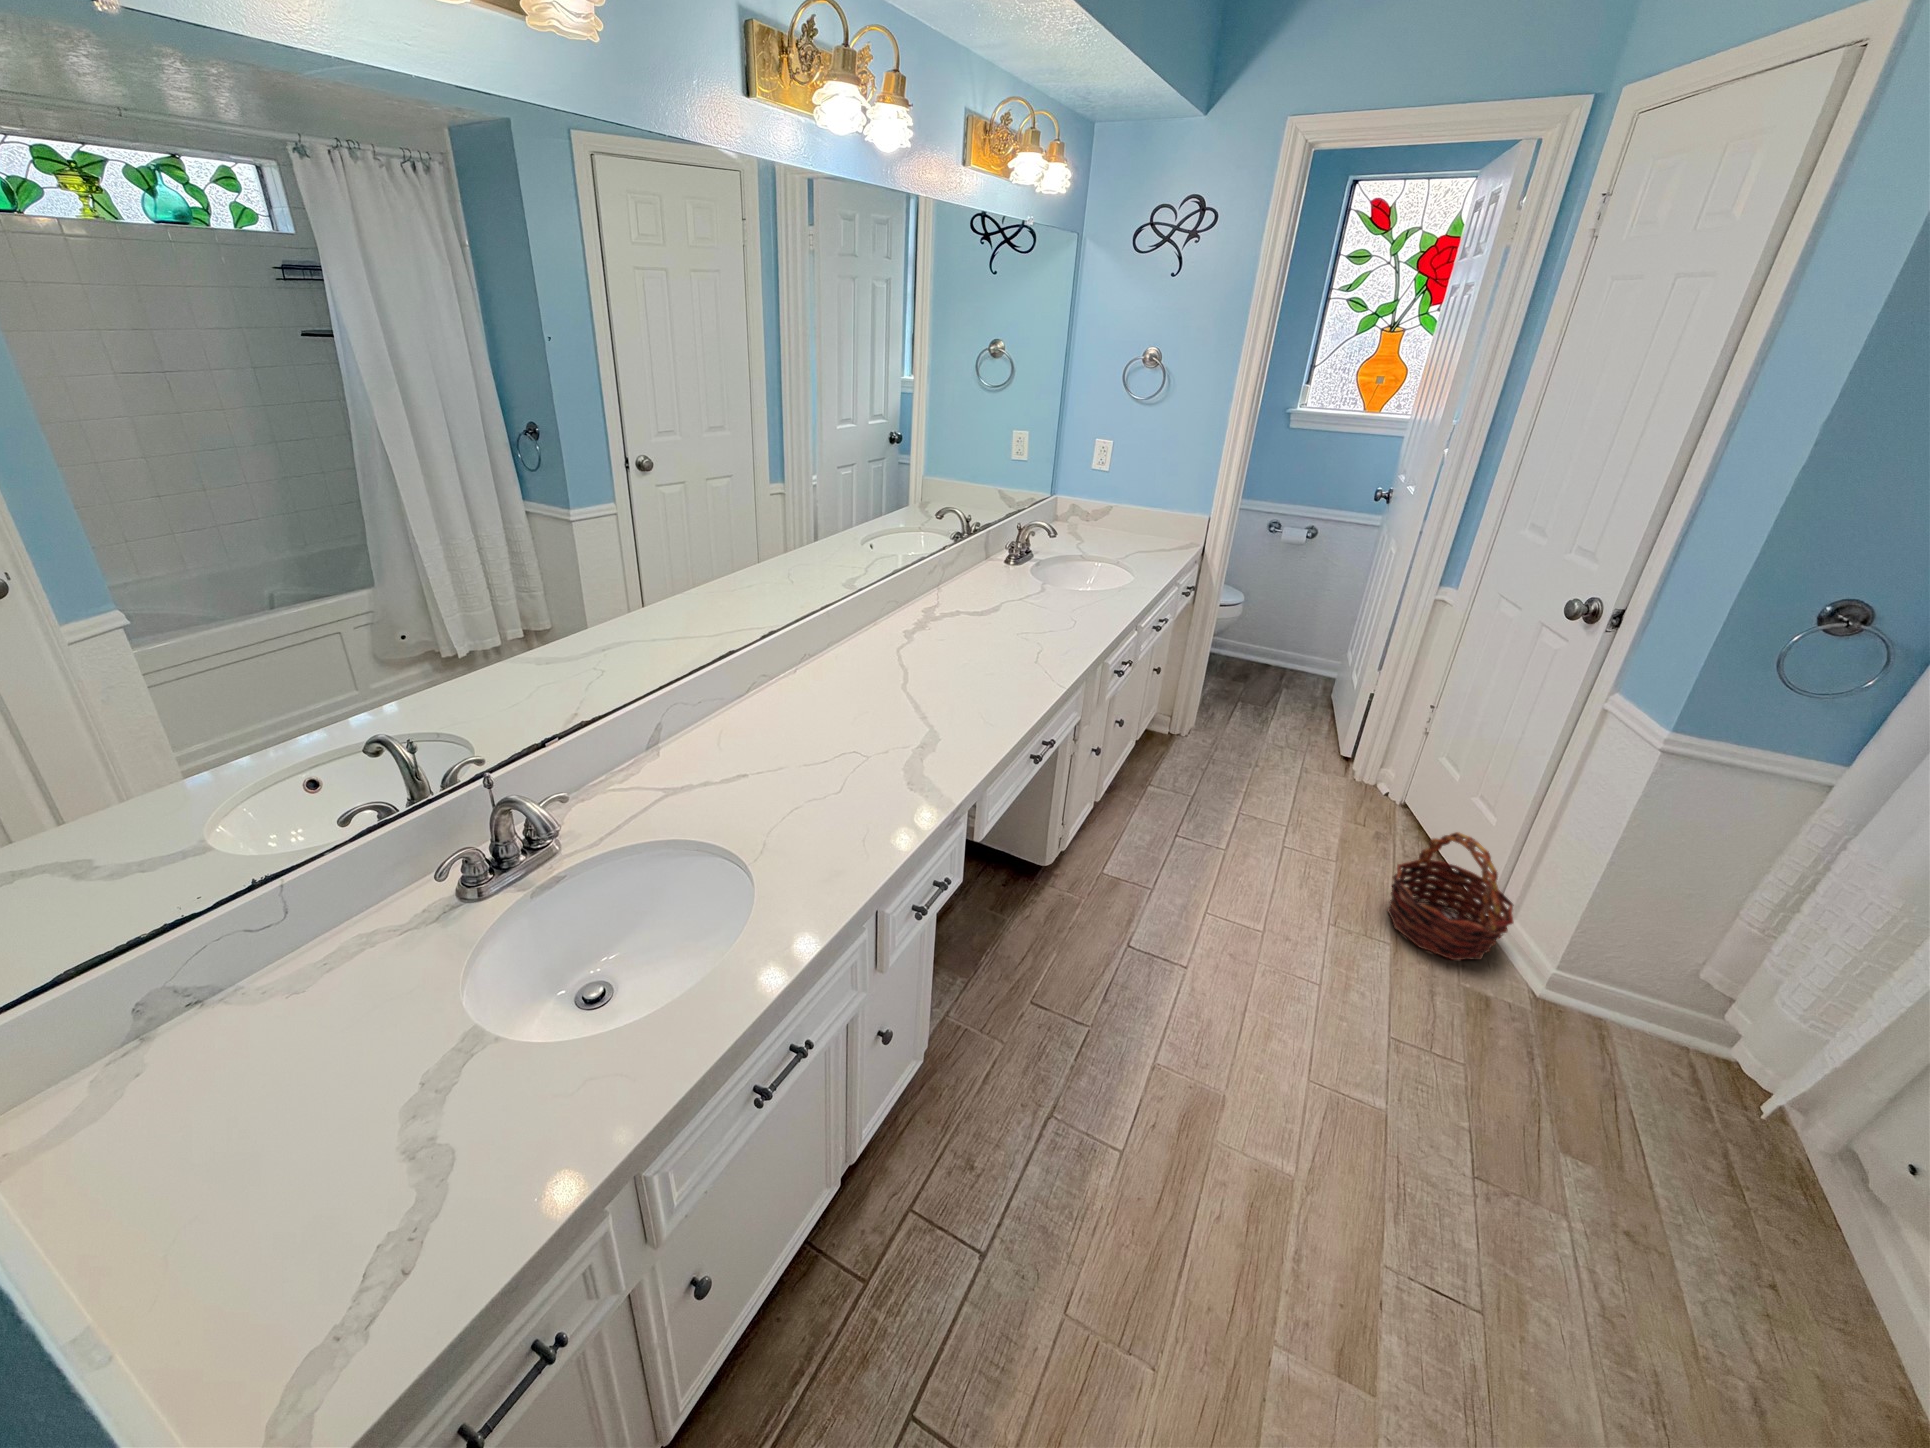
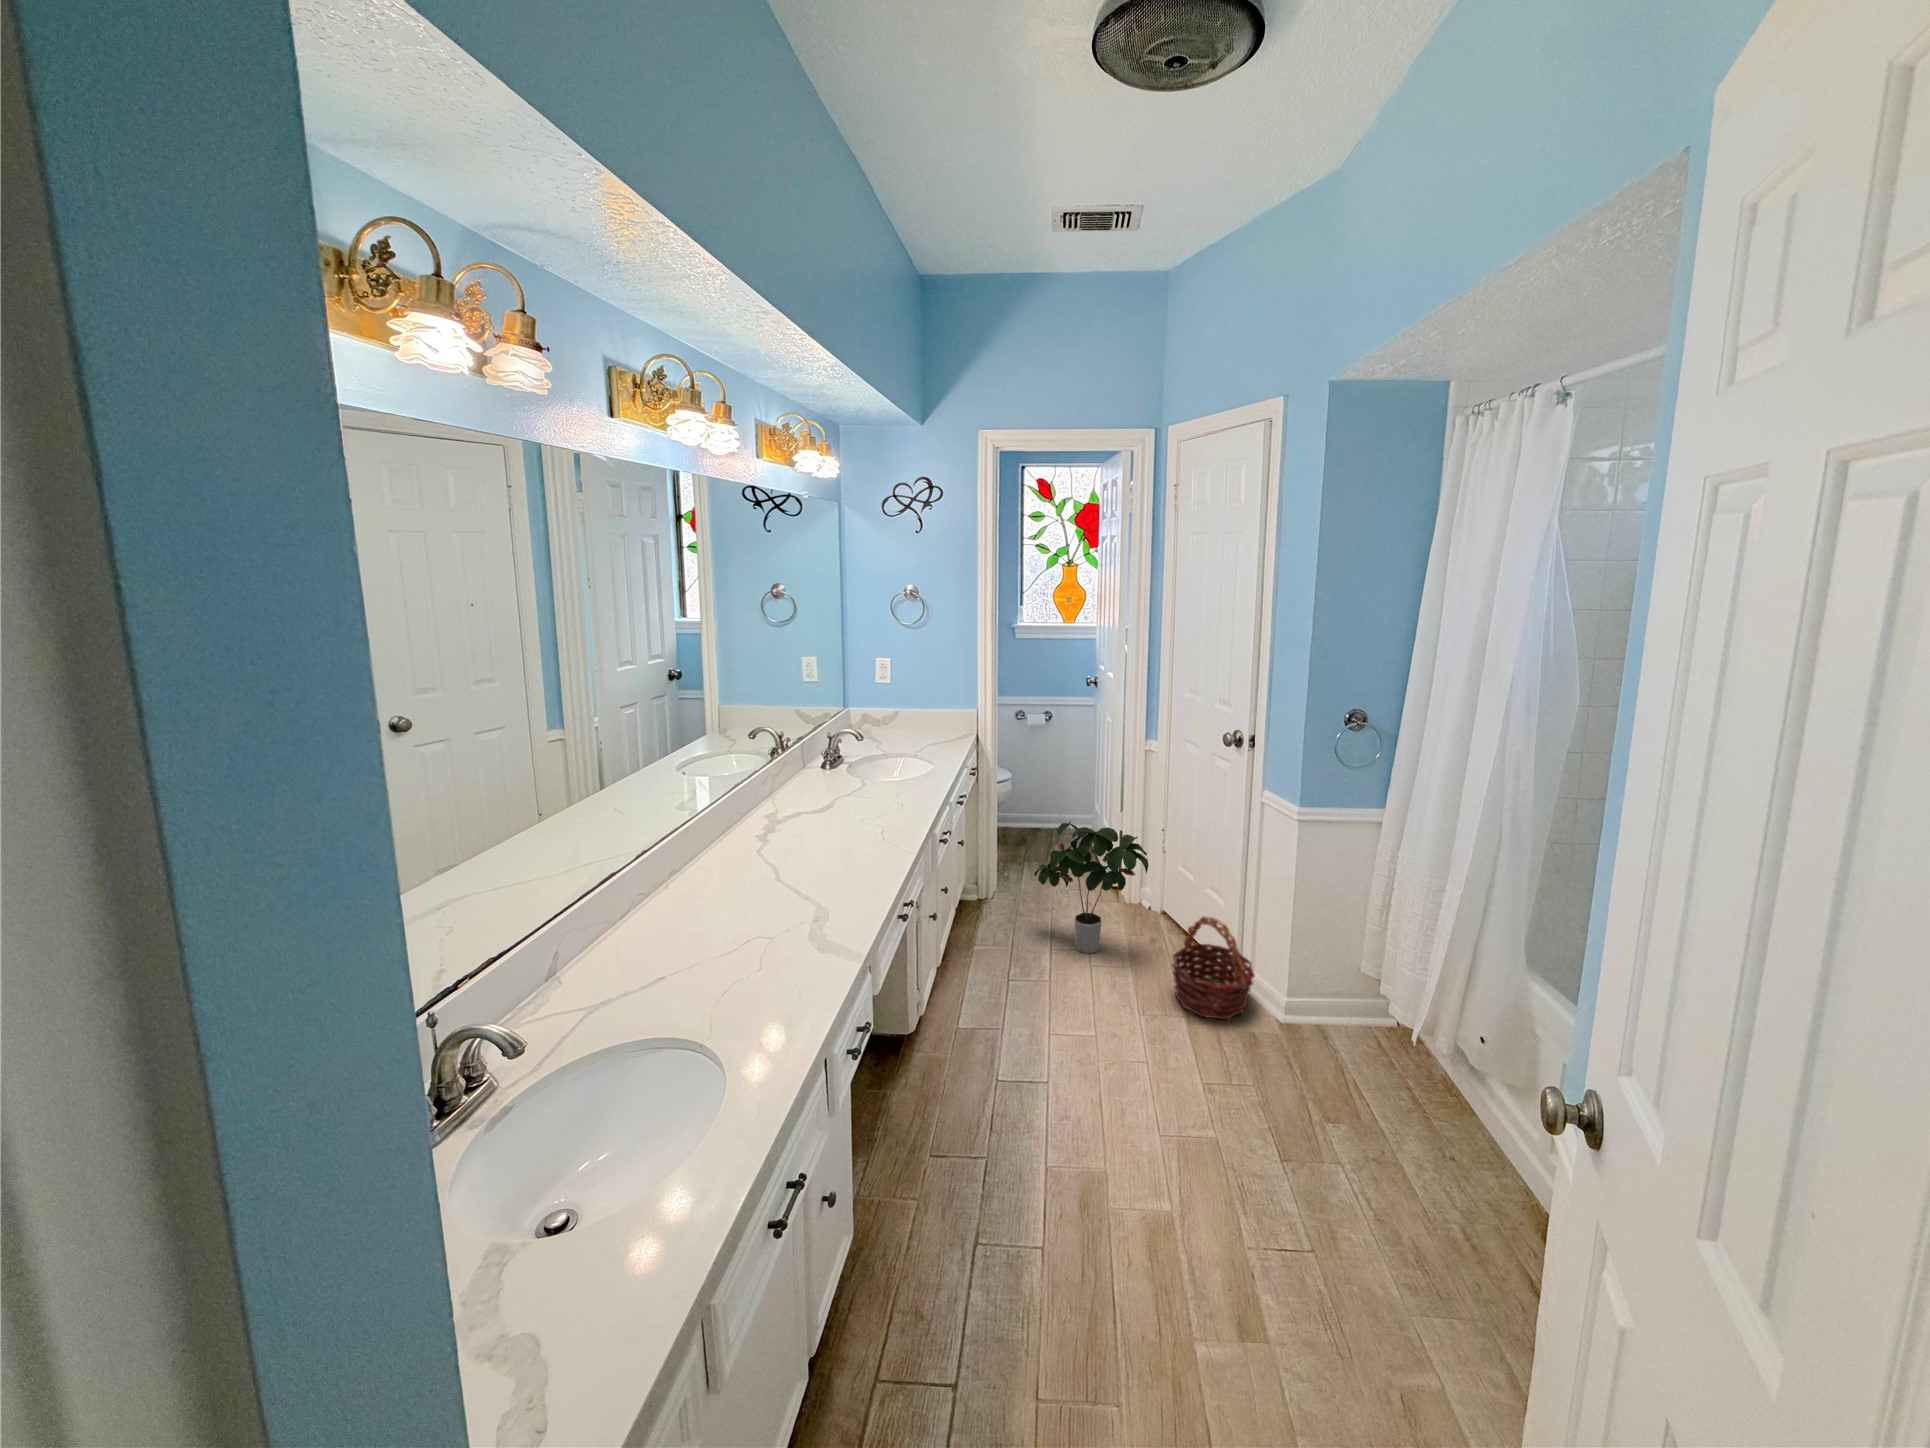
potted plant: none [1239,674,1398,831] -> present [1034,821,1149,953]

